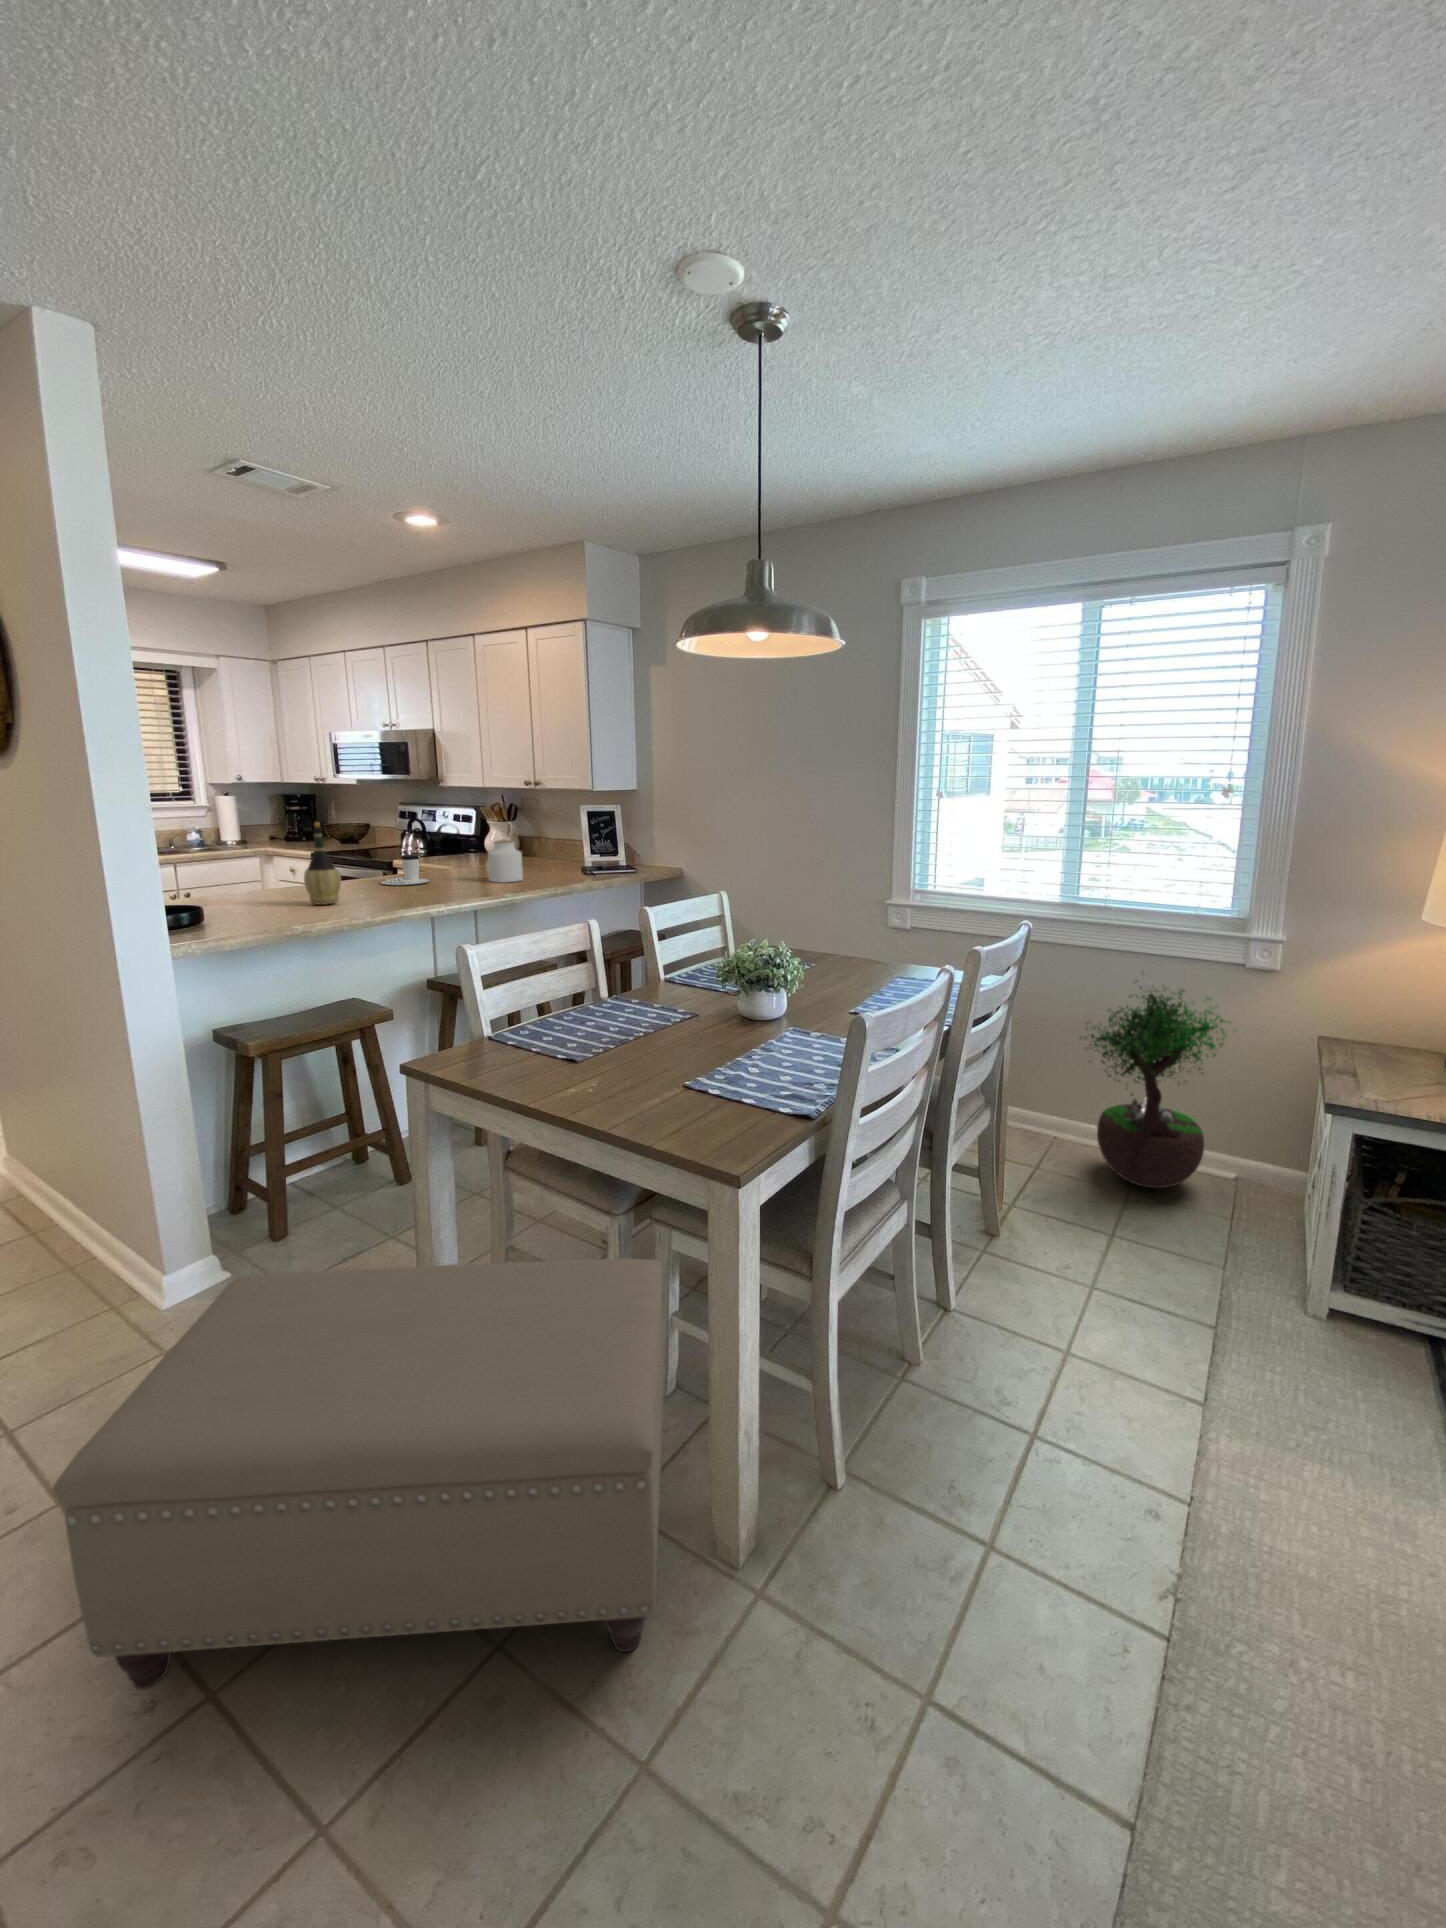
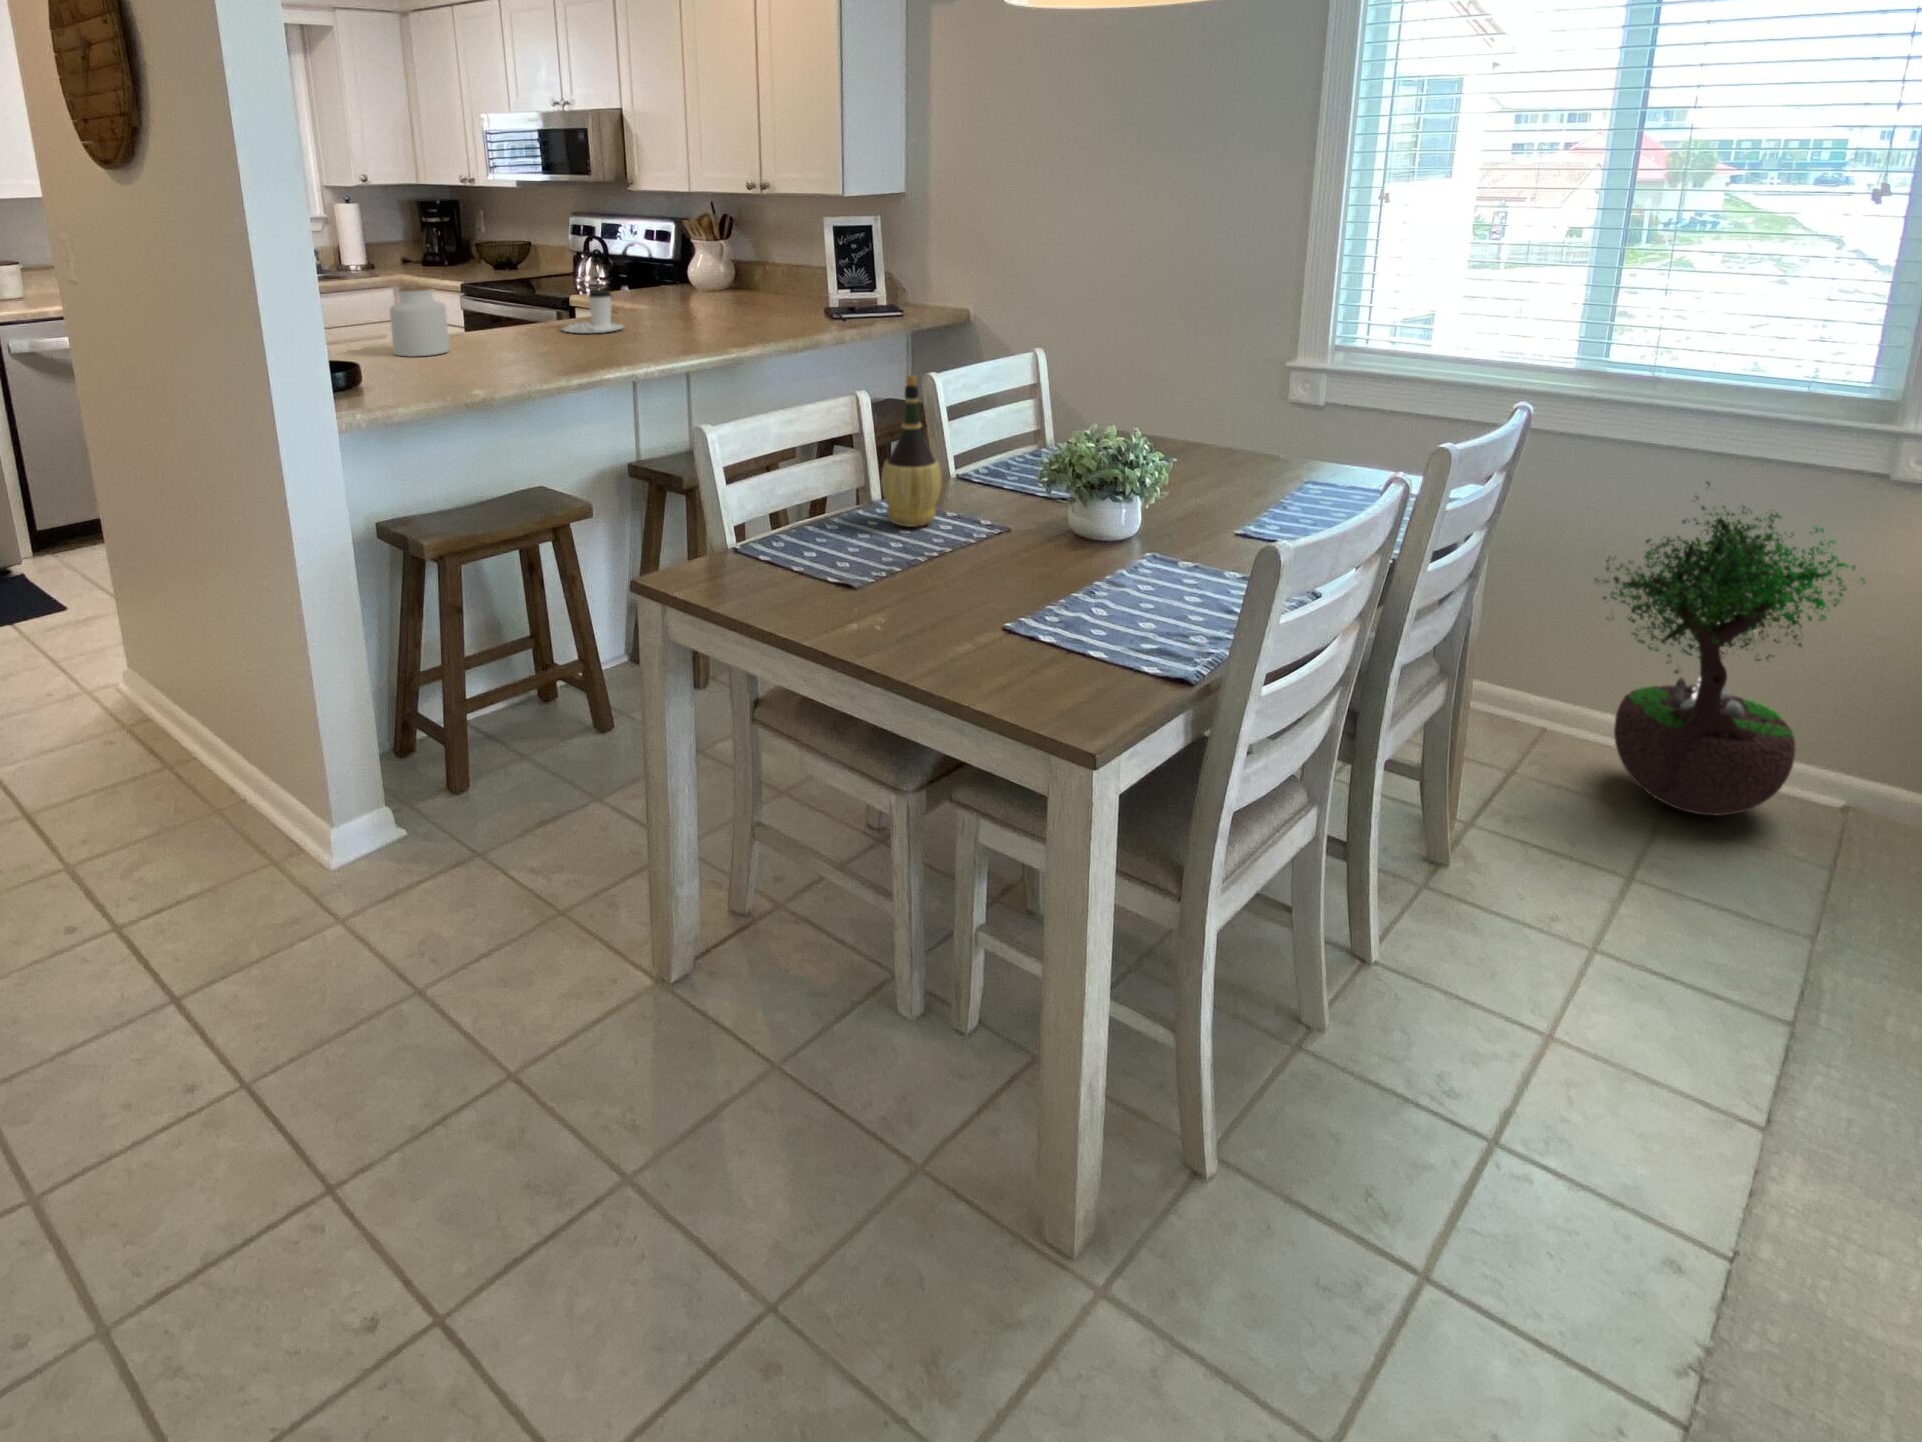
wine bottle: present [304,822,341,905] -> present [881,376,942,527]
jar: present [488,840,523,883] -> present [390,286,450,357]
ottoman: present [53,1259,664,1689] -> none [289,836,978,1329]

